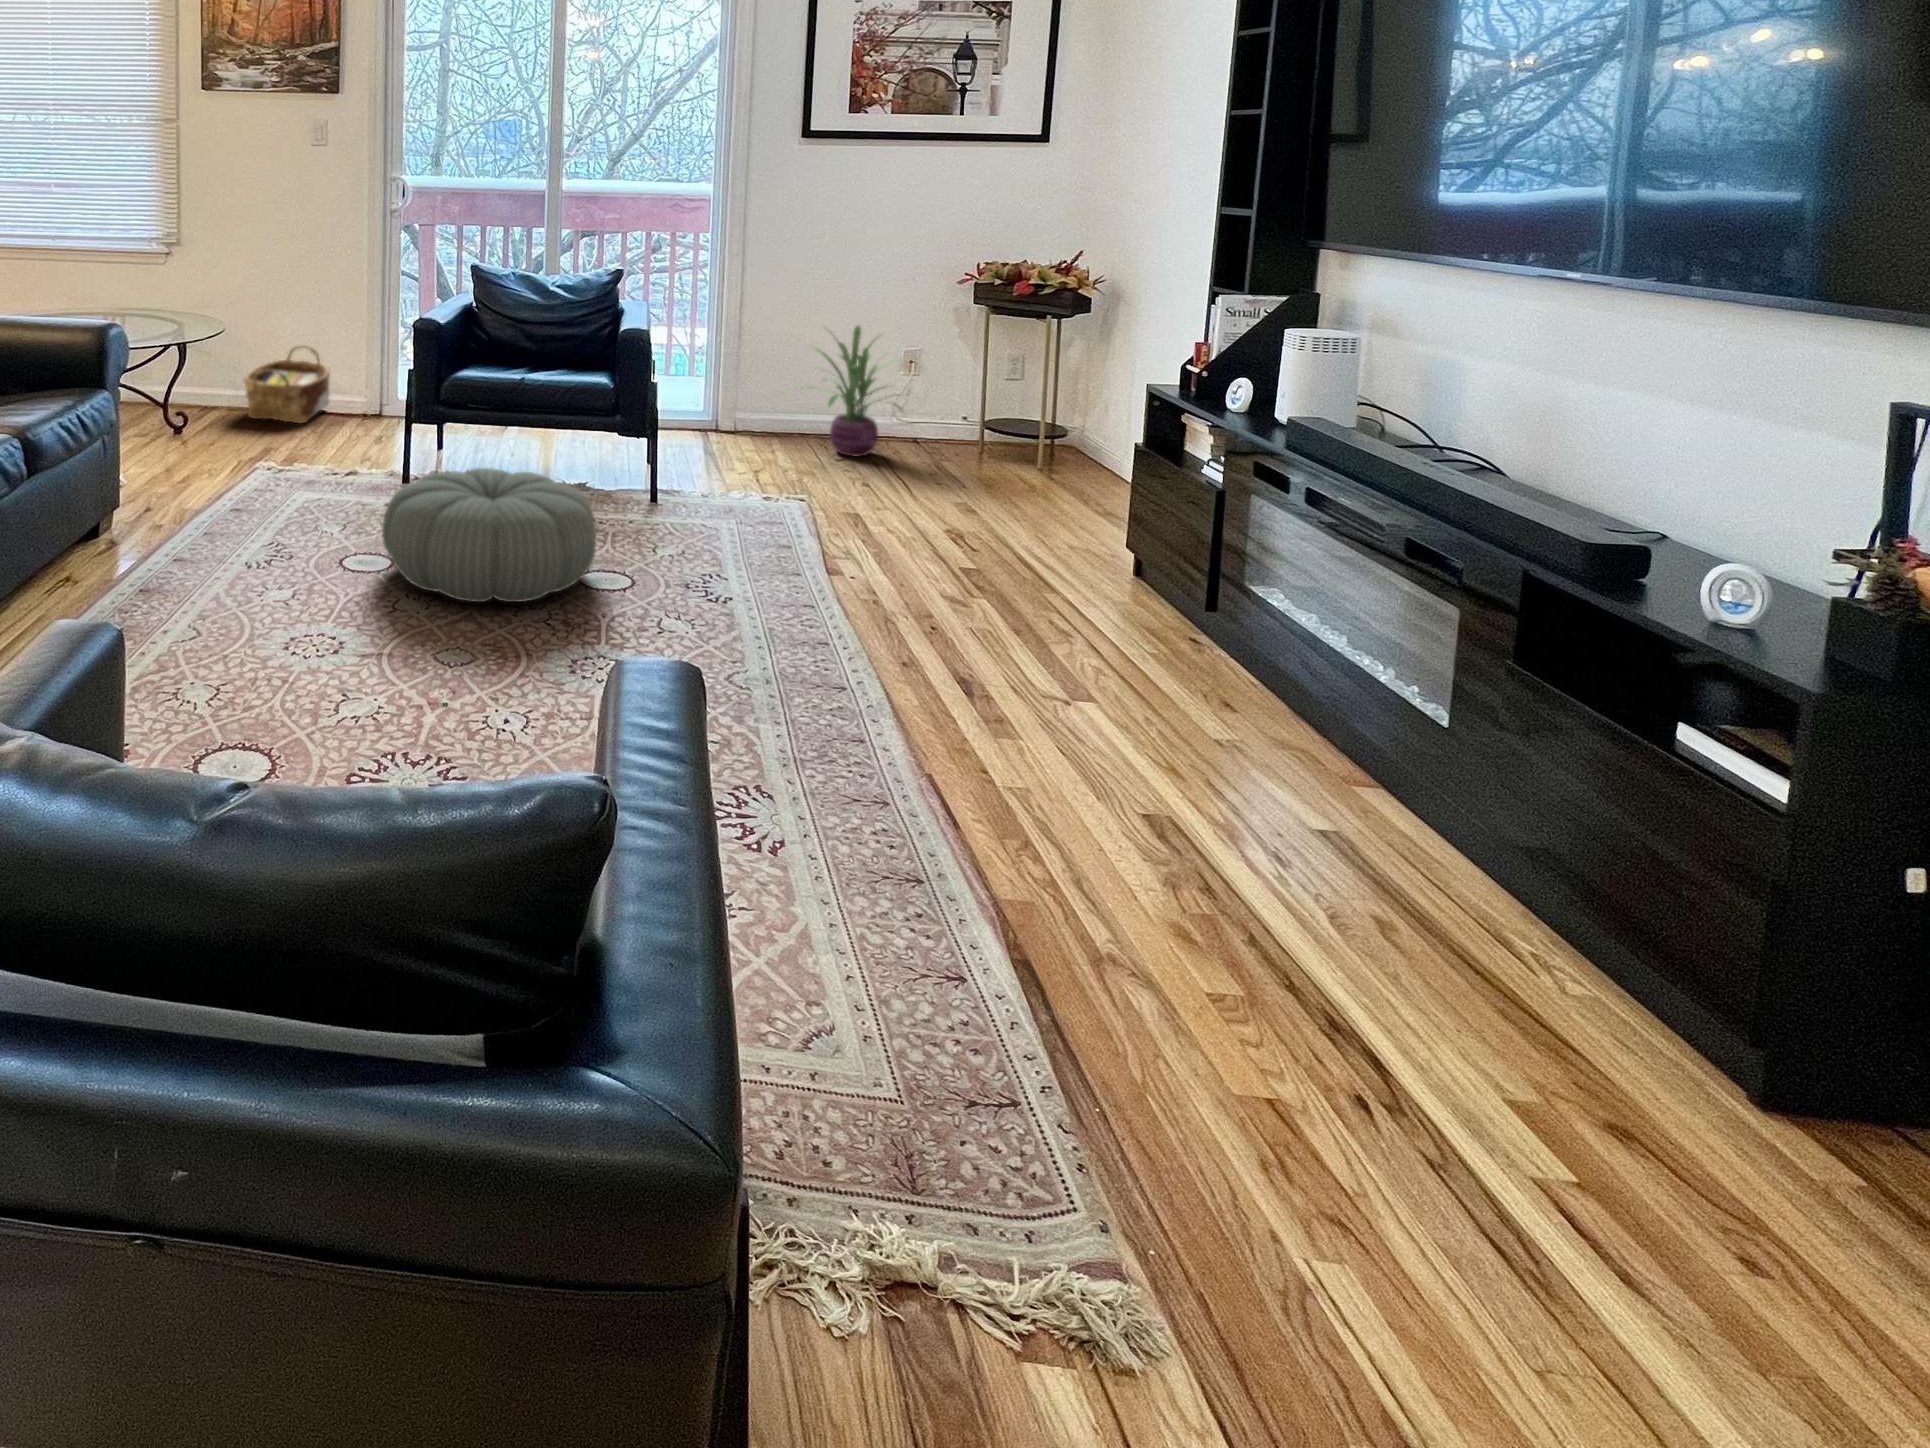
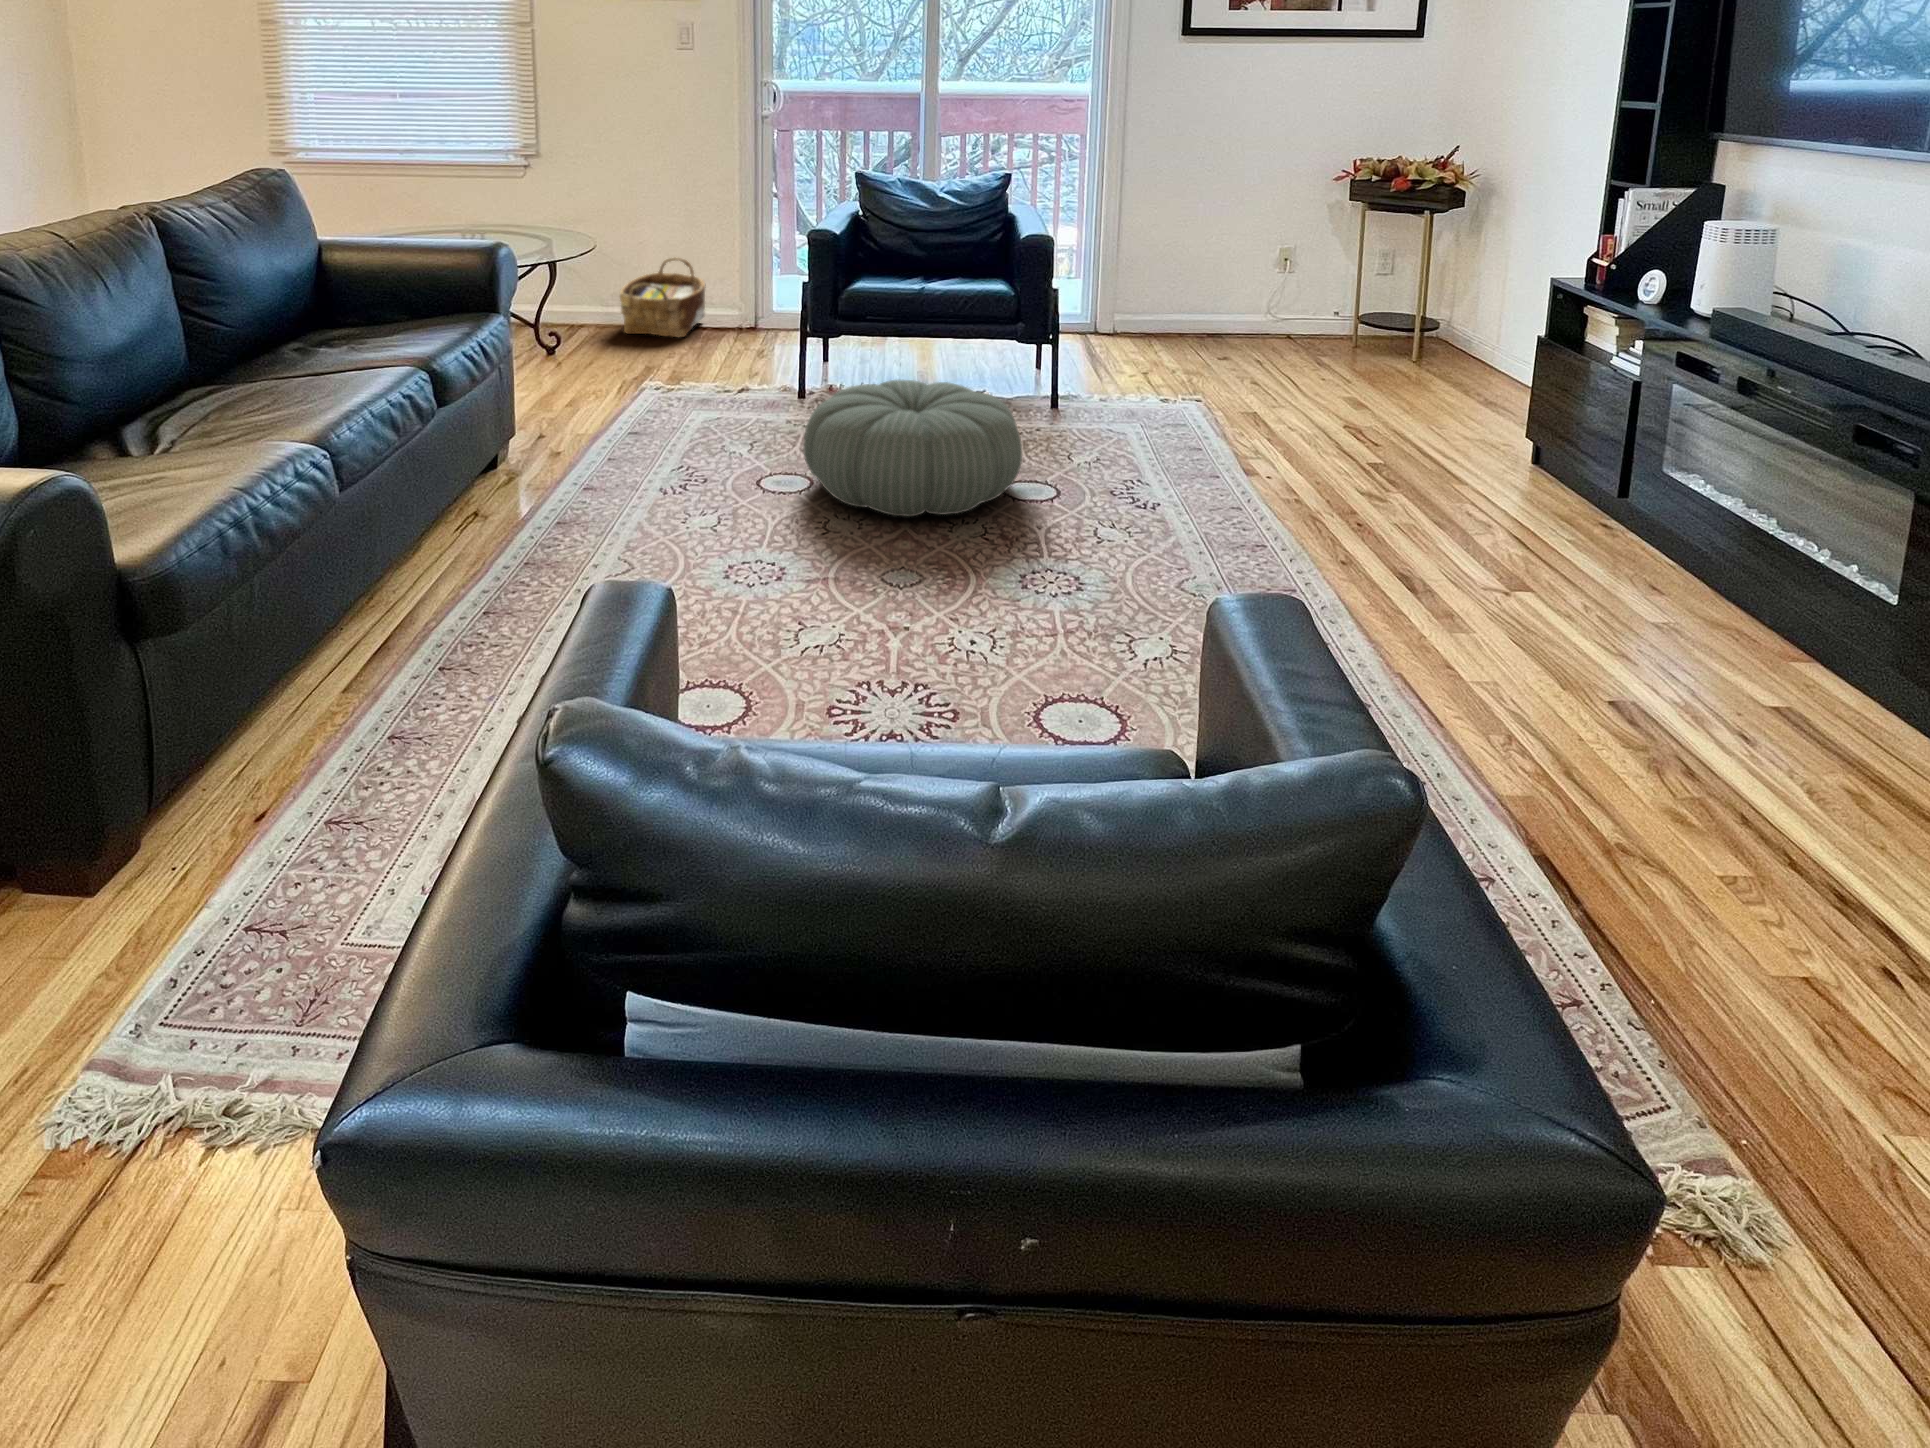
decorative plant: present [809,326,908,457] -> none [1161,223,1295,352]

